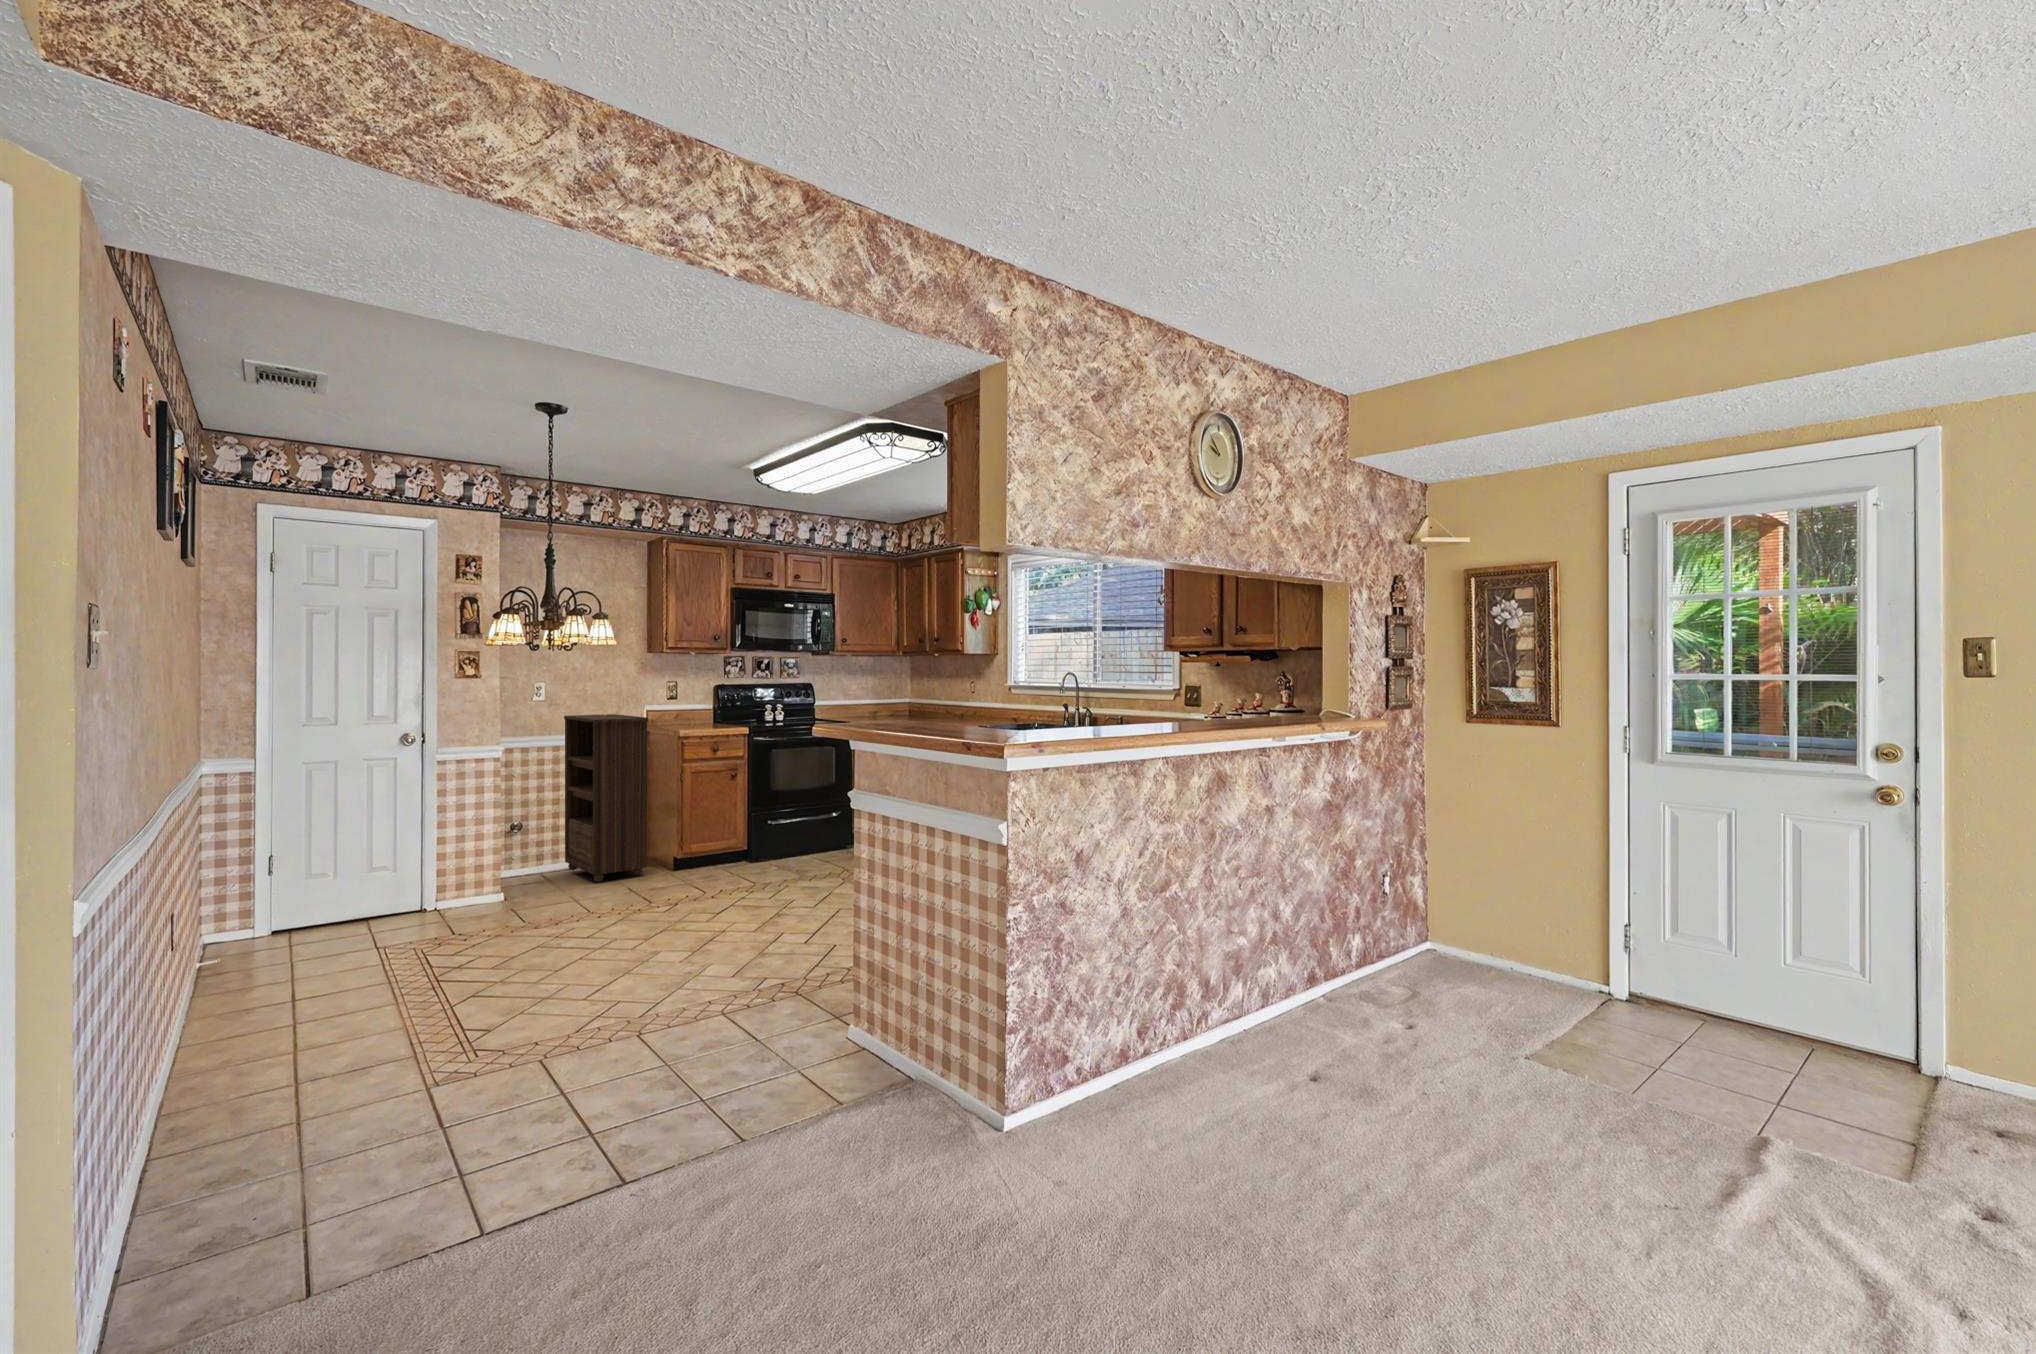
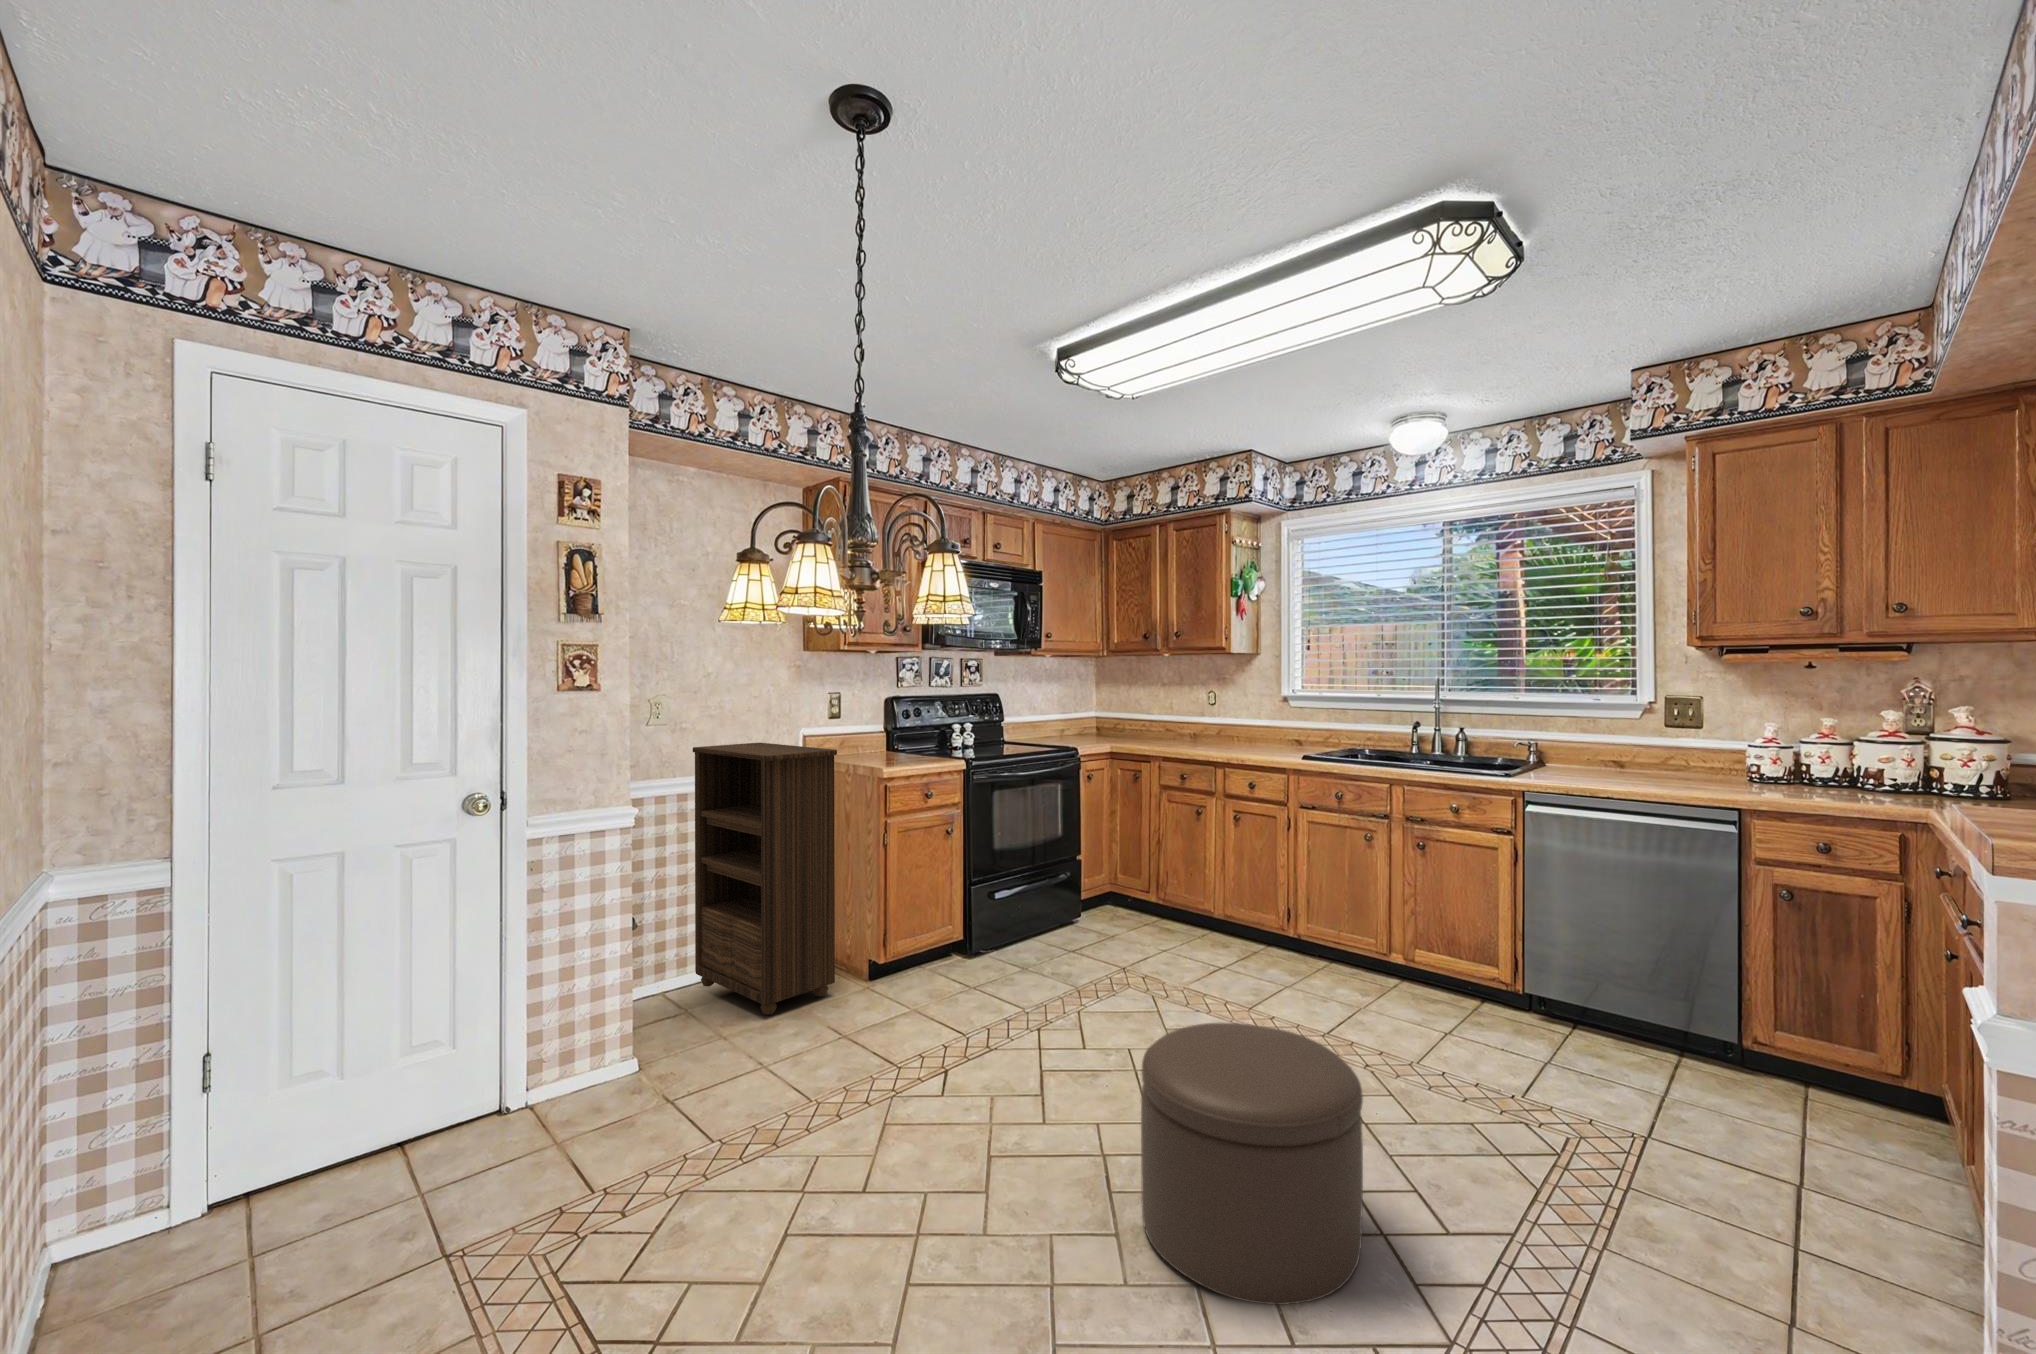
ottoman: none [704,857,816,969] -> present [1141,1023,1363,1305]

